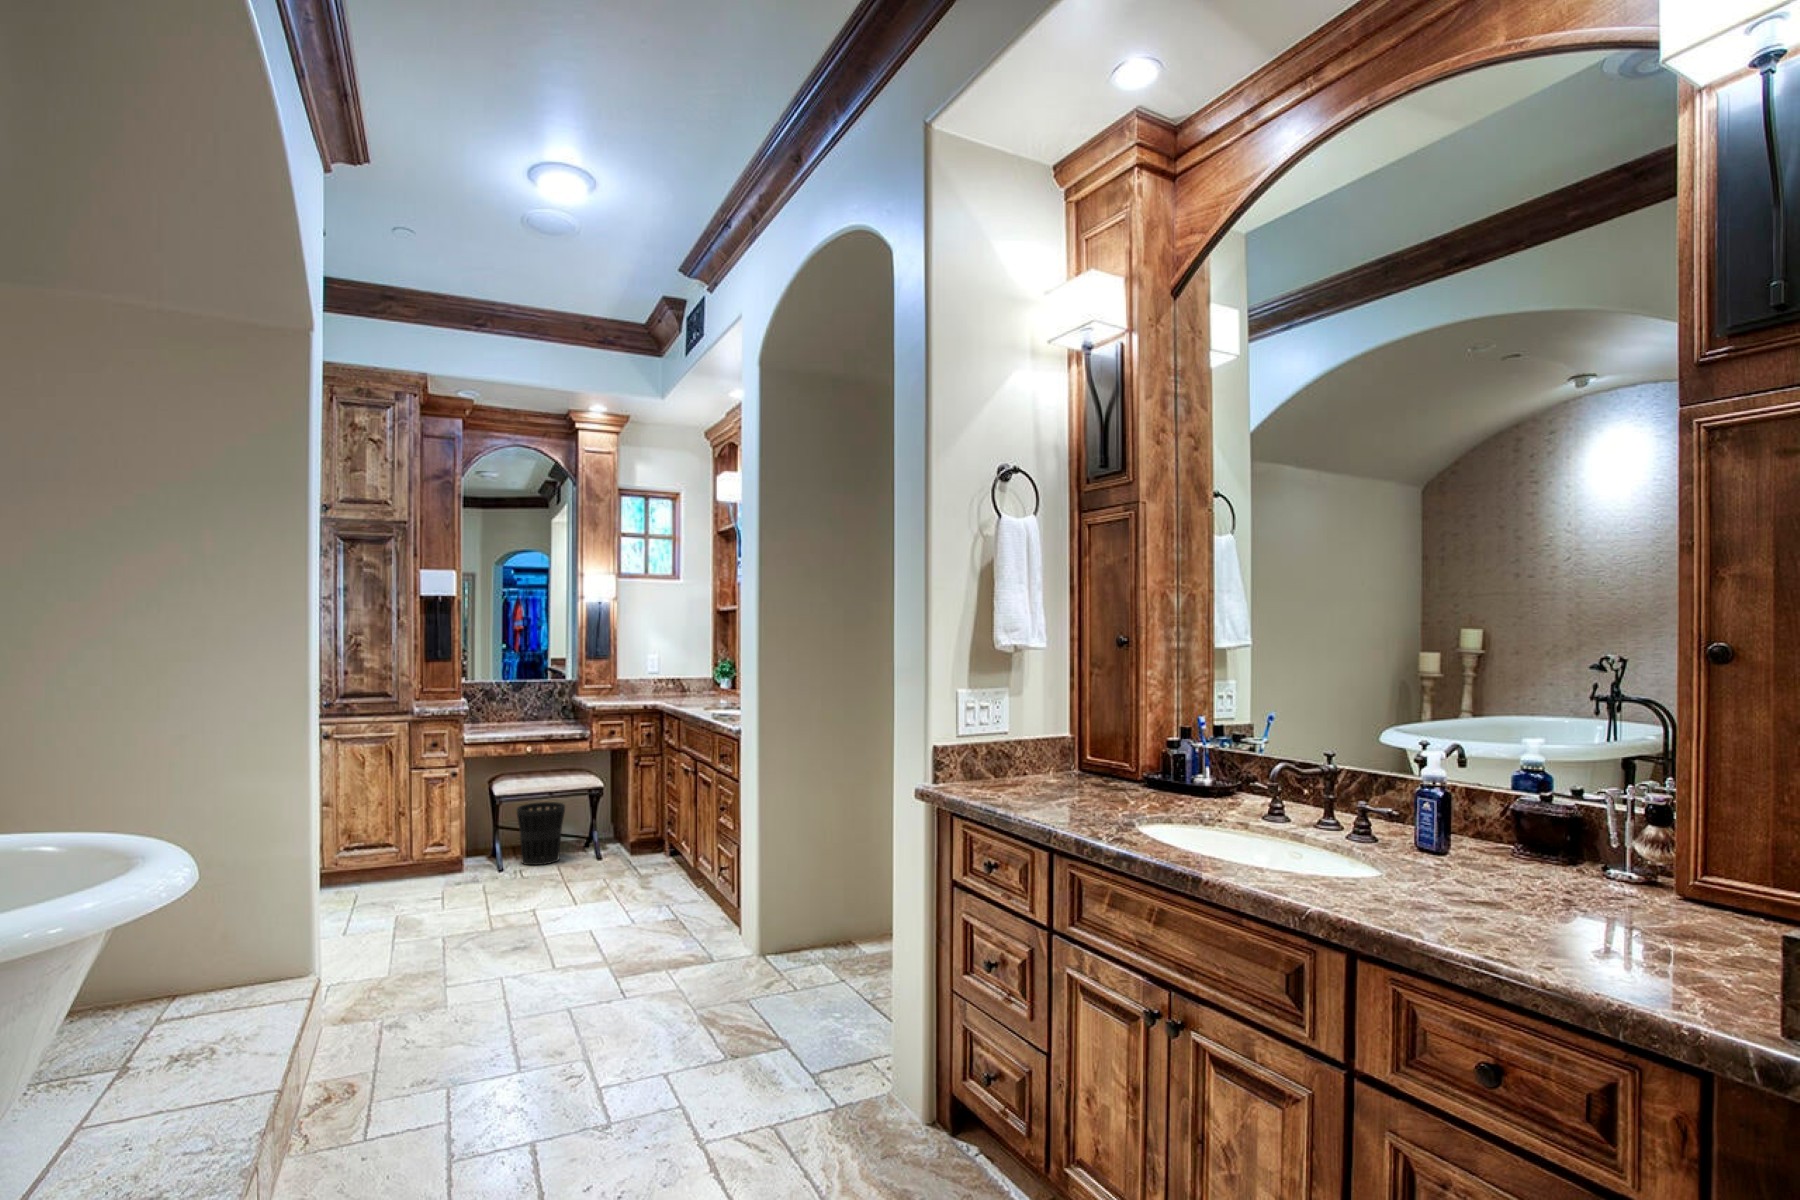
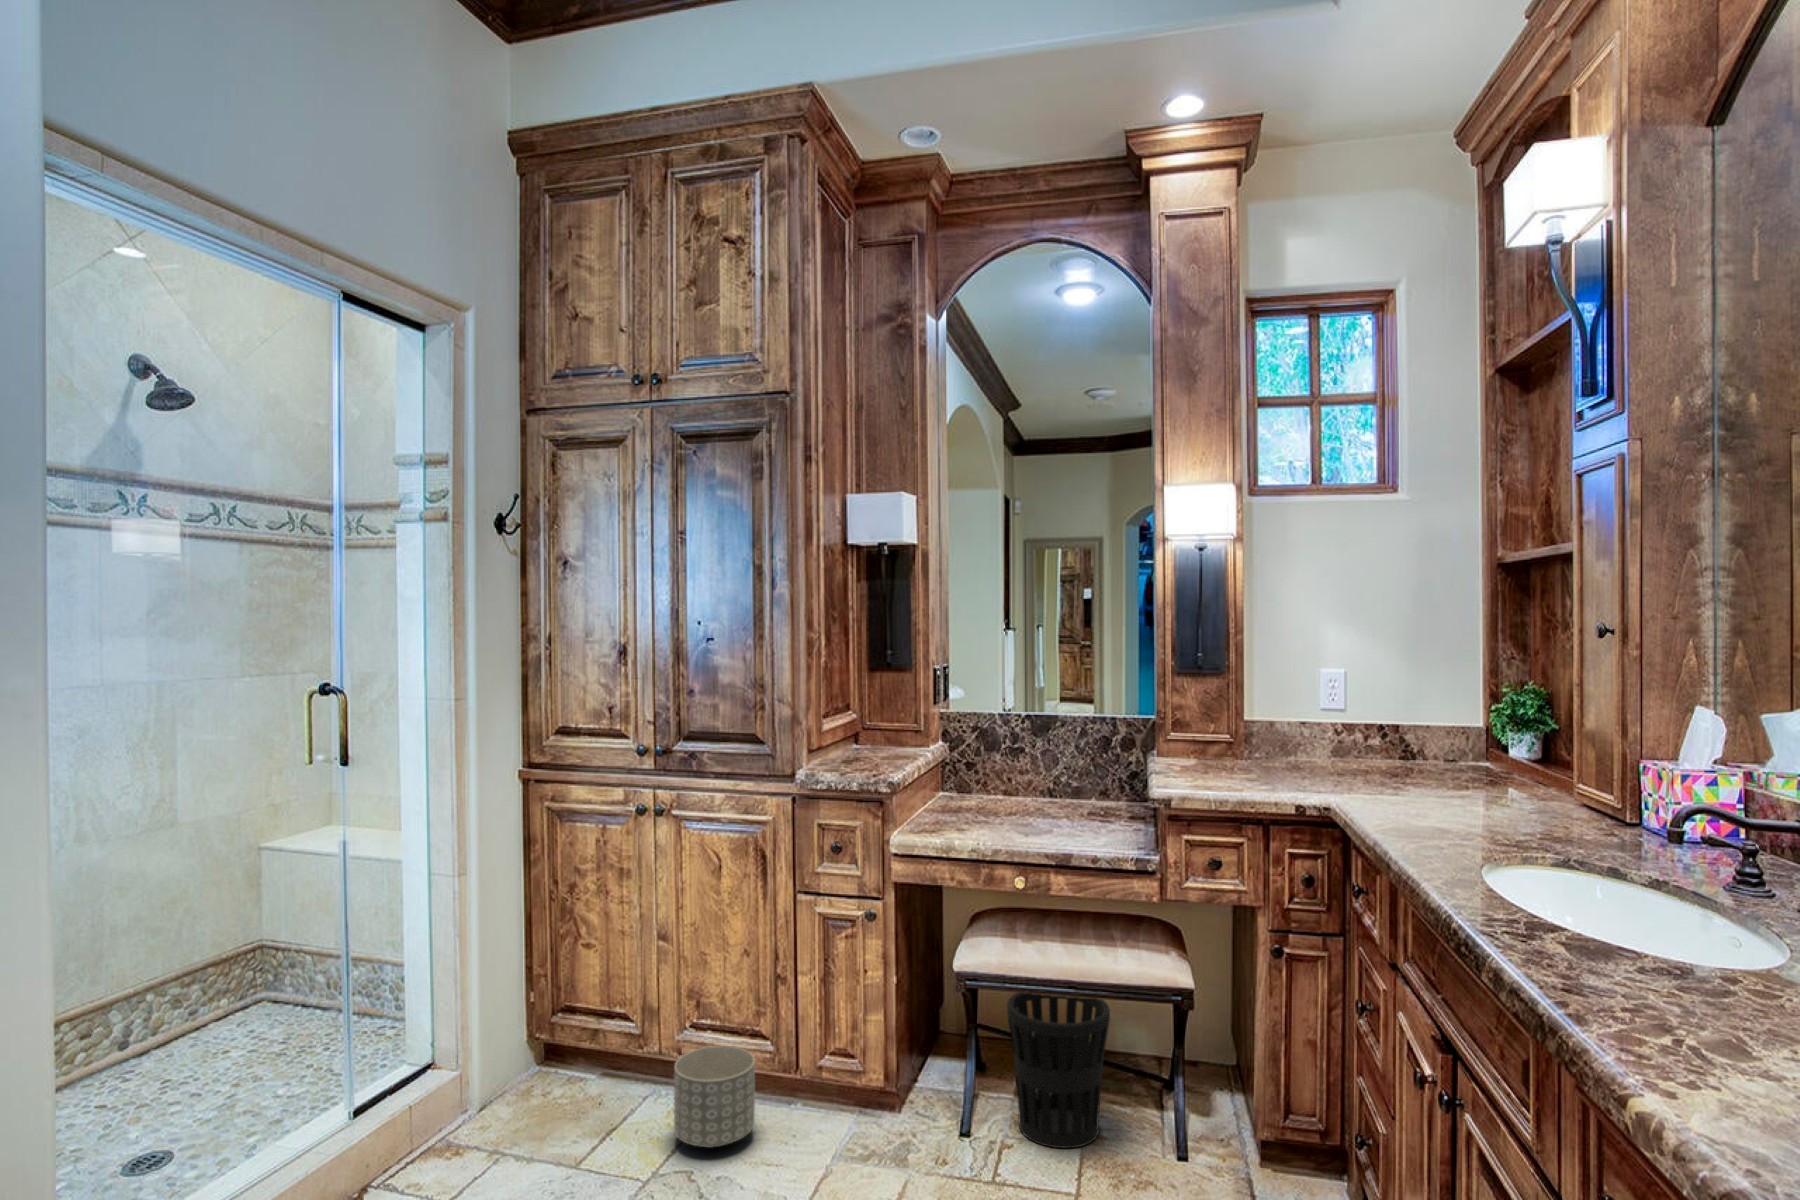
planter: none [350,850,395,894] -> present [674,1046,755,1148]

